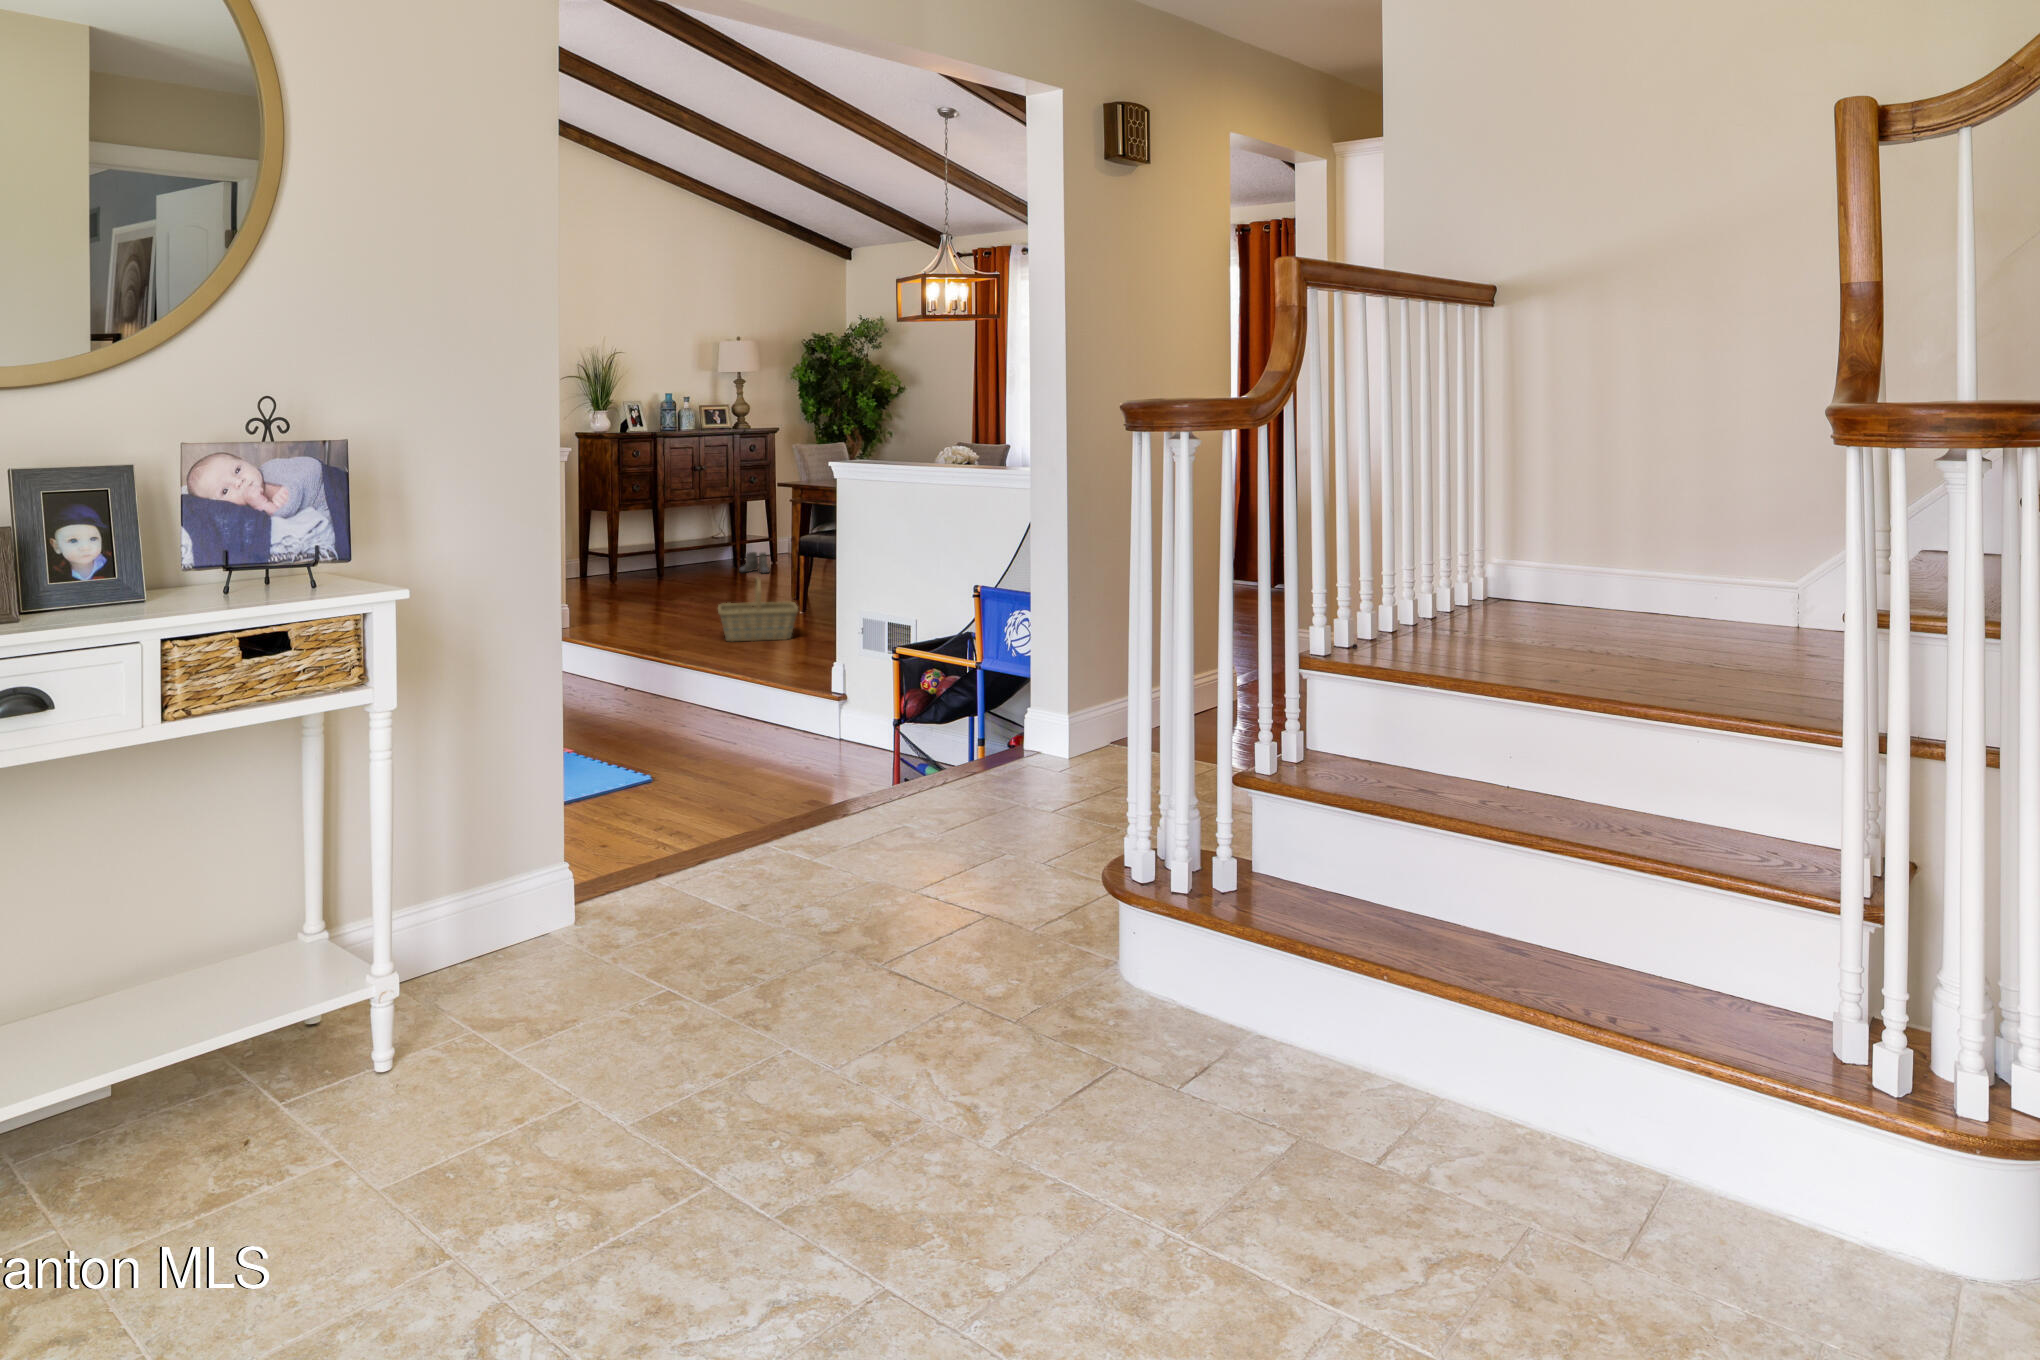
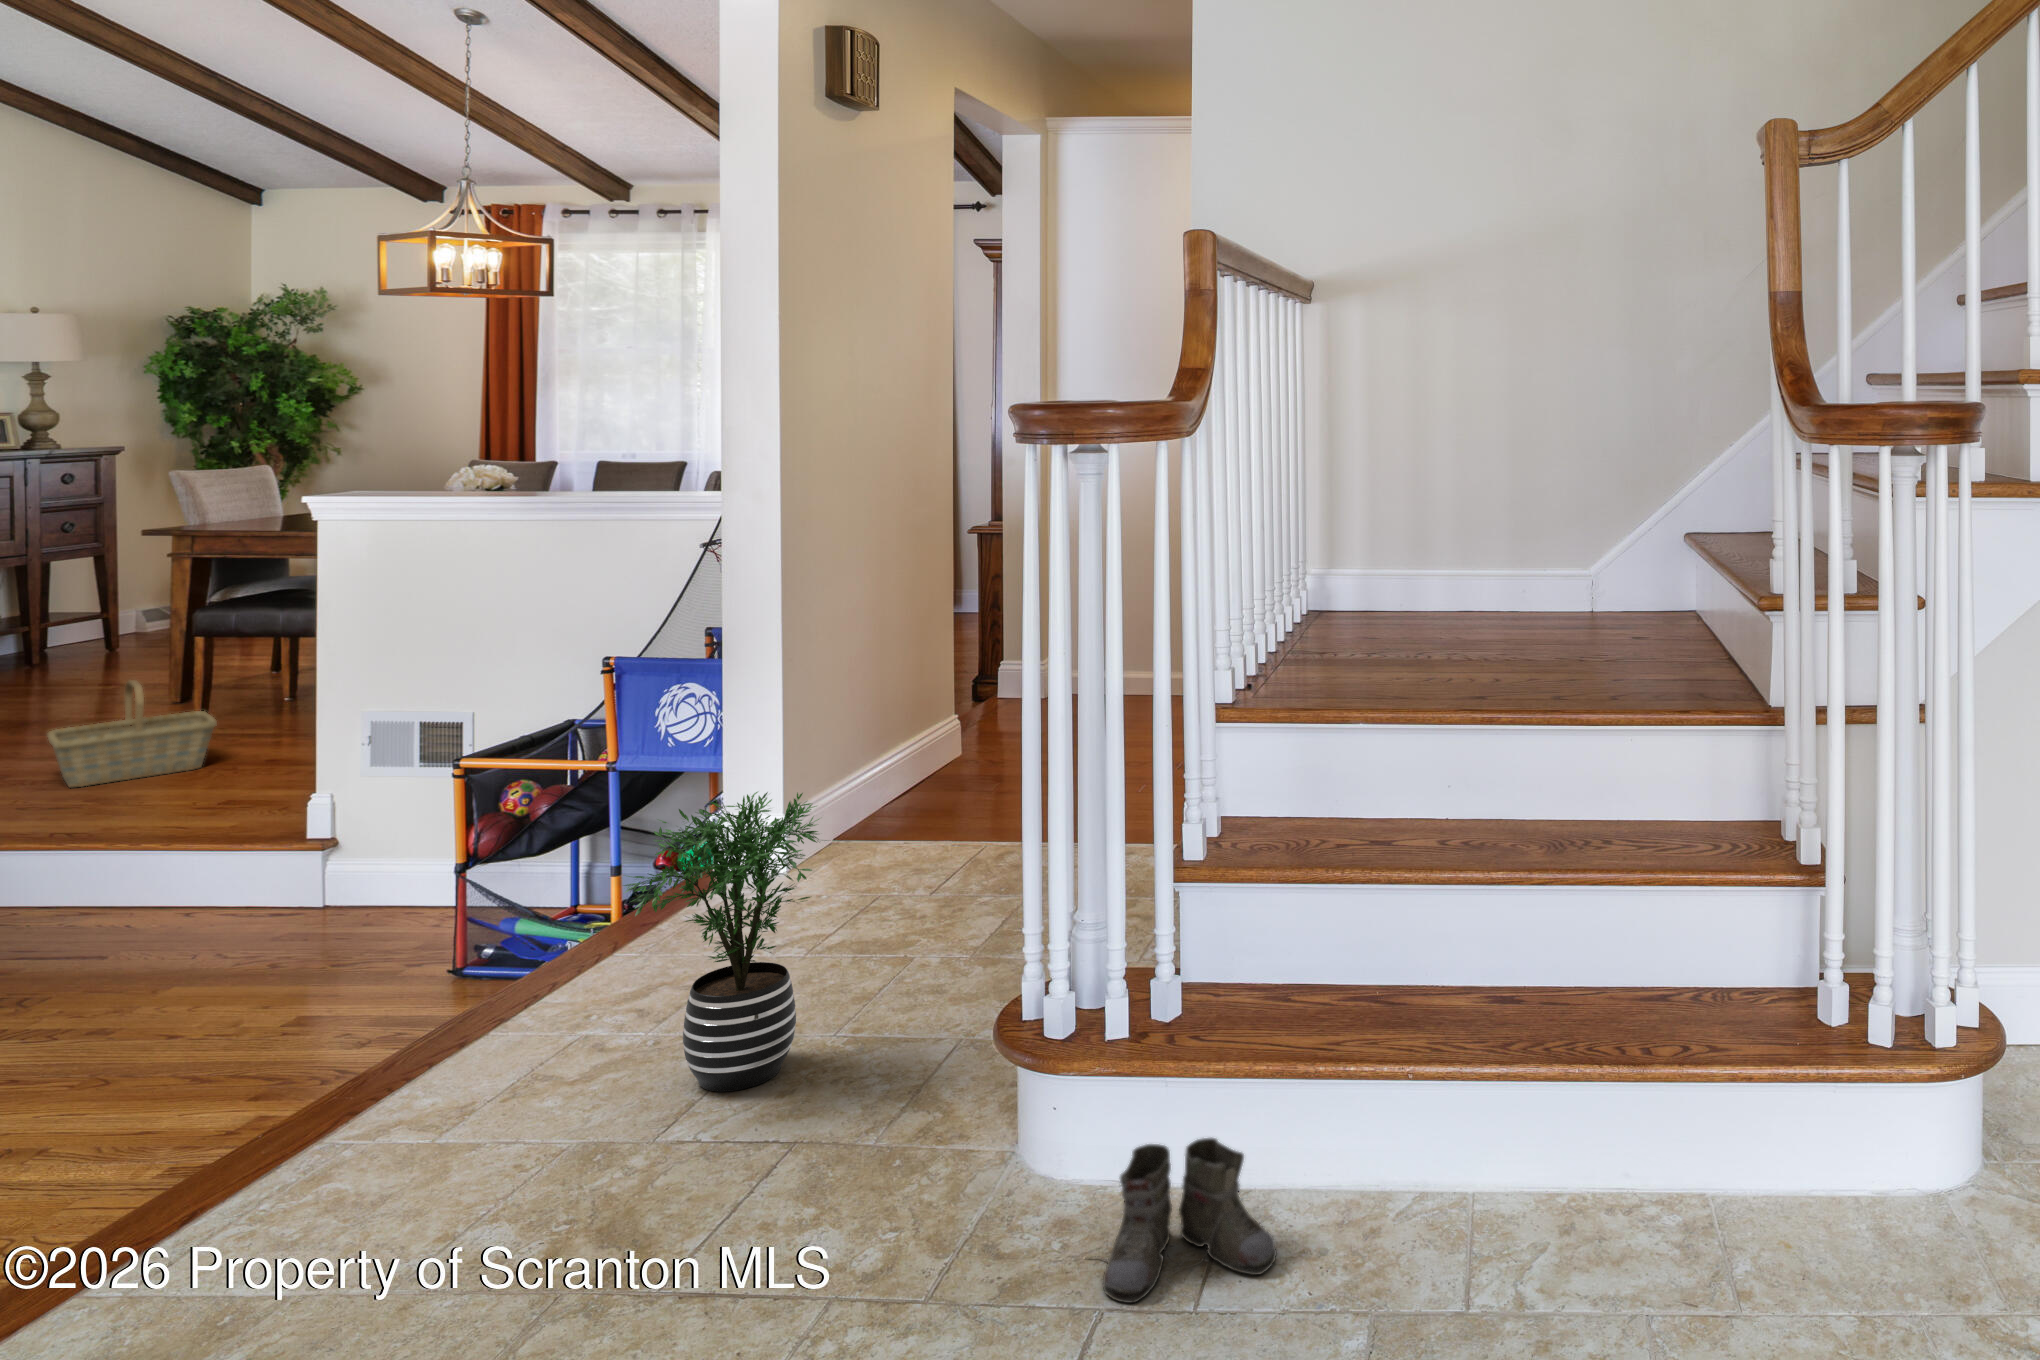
boots: present [739,552,770,574] -> present [1095,1138,1277,1303]
potted plant: none [897,672,1039,884] -> present [624,792,827,1091]

